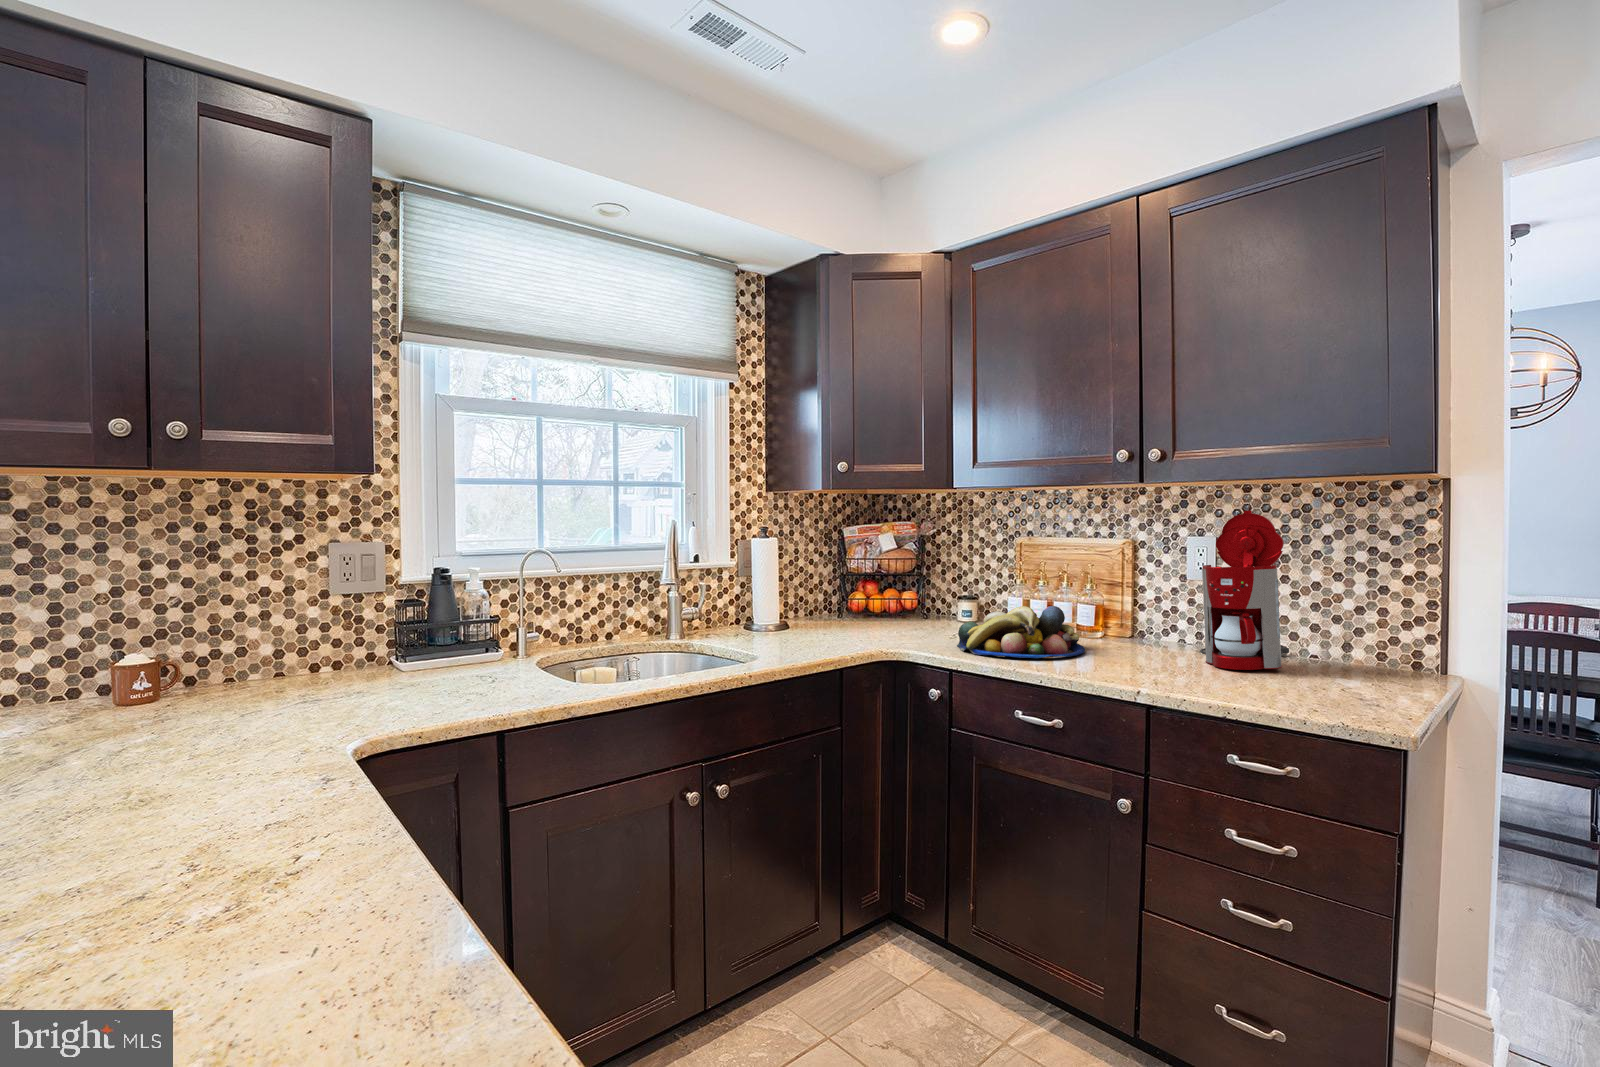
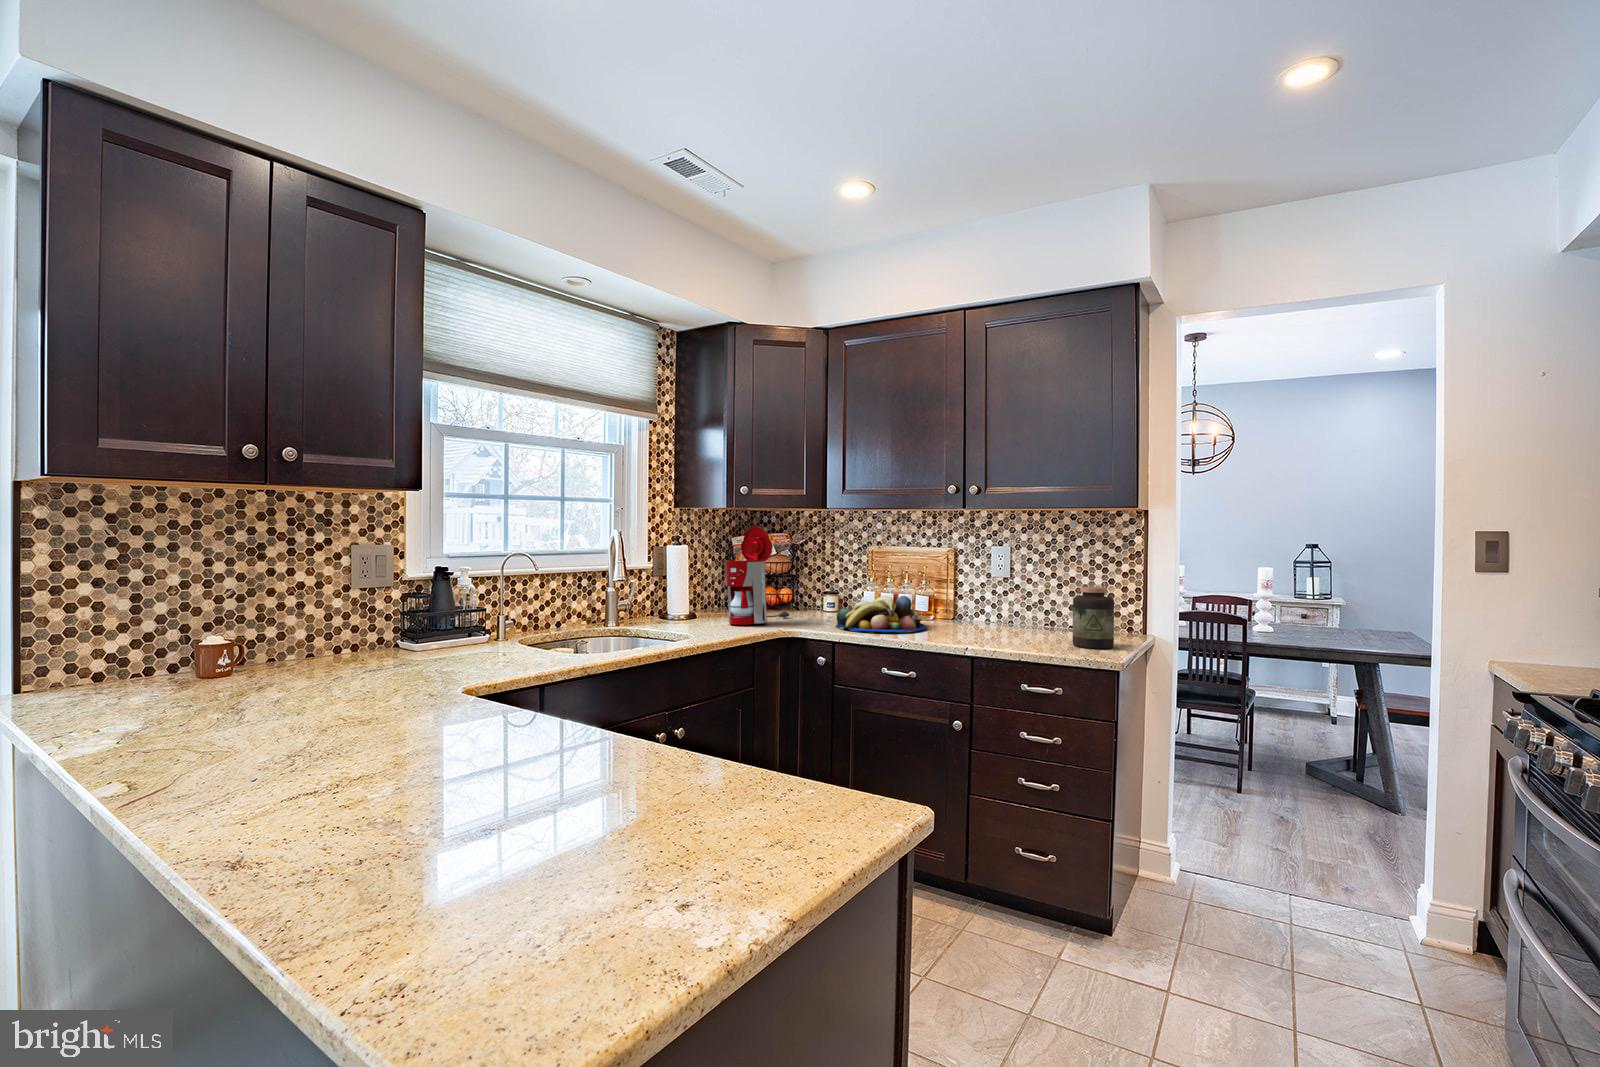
coffee maker: present [1200,511,1289,670] -> present [725,526,789,625]
jar: none [1312,600,1387,700] -> present [1073,587,1114,649]

